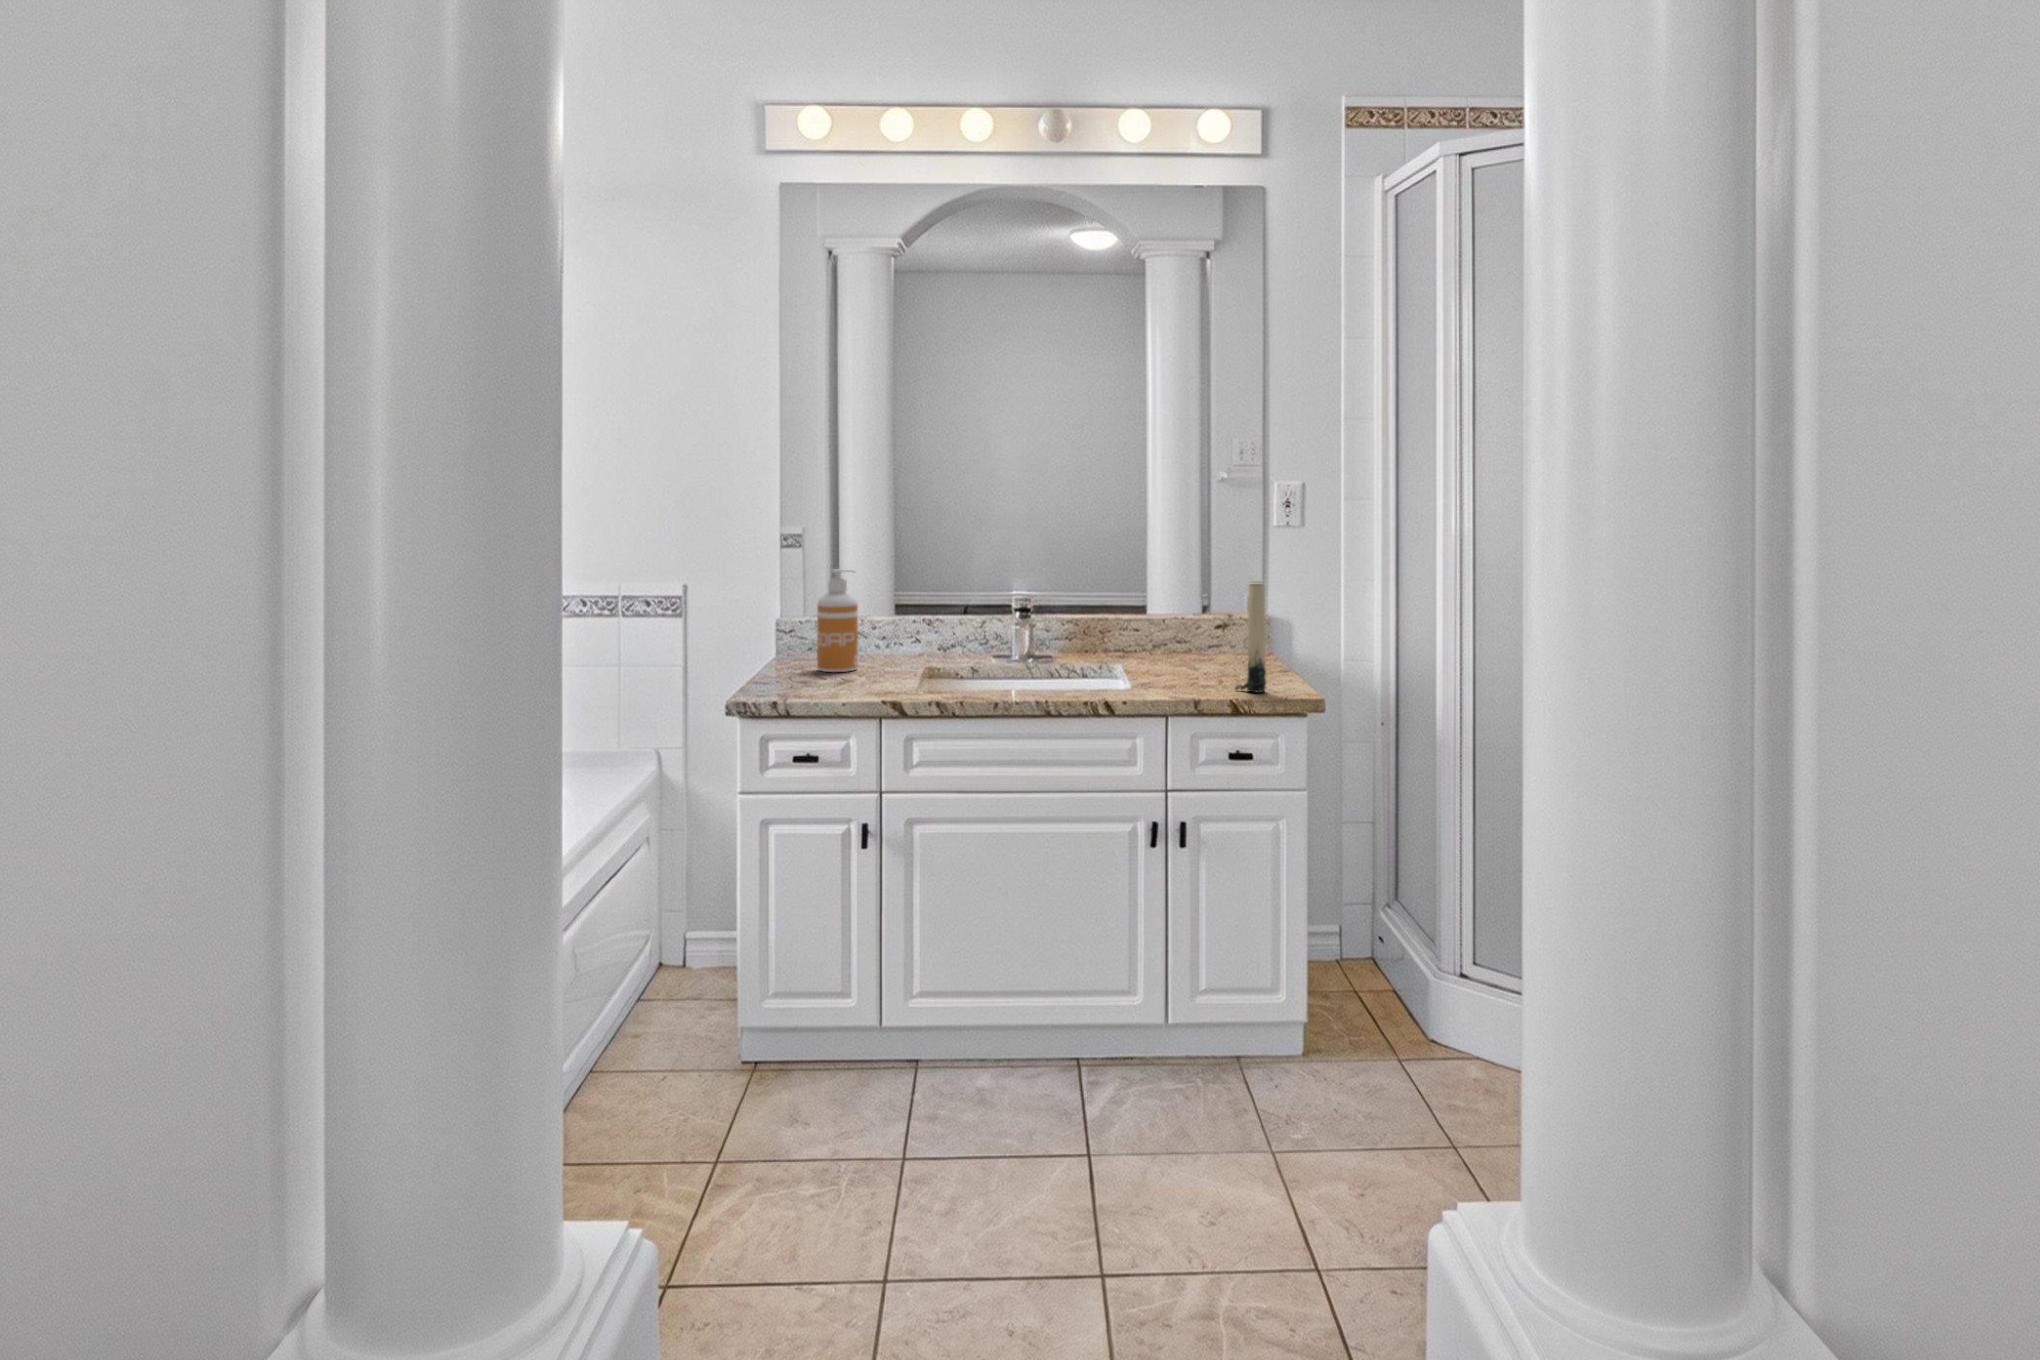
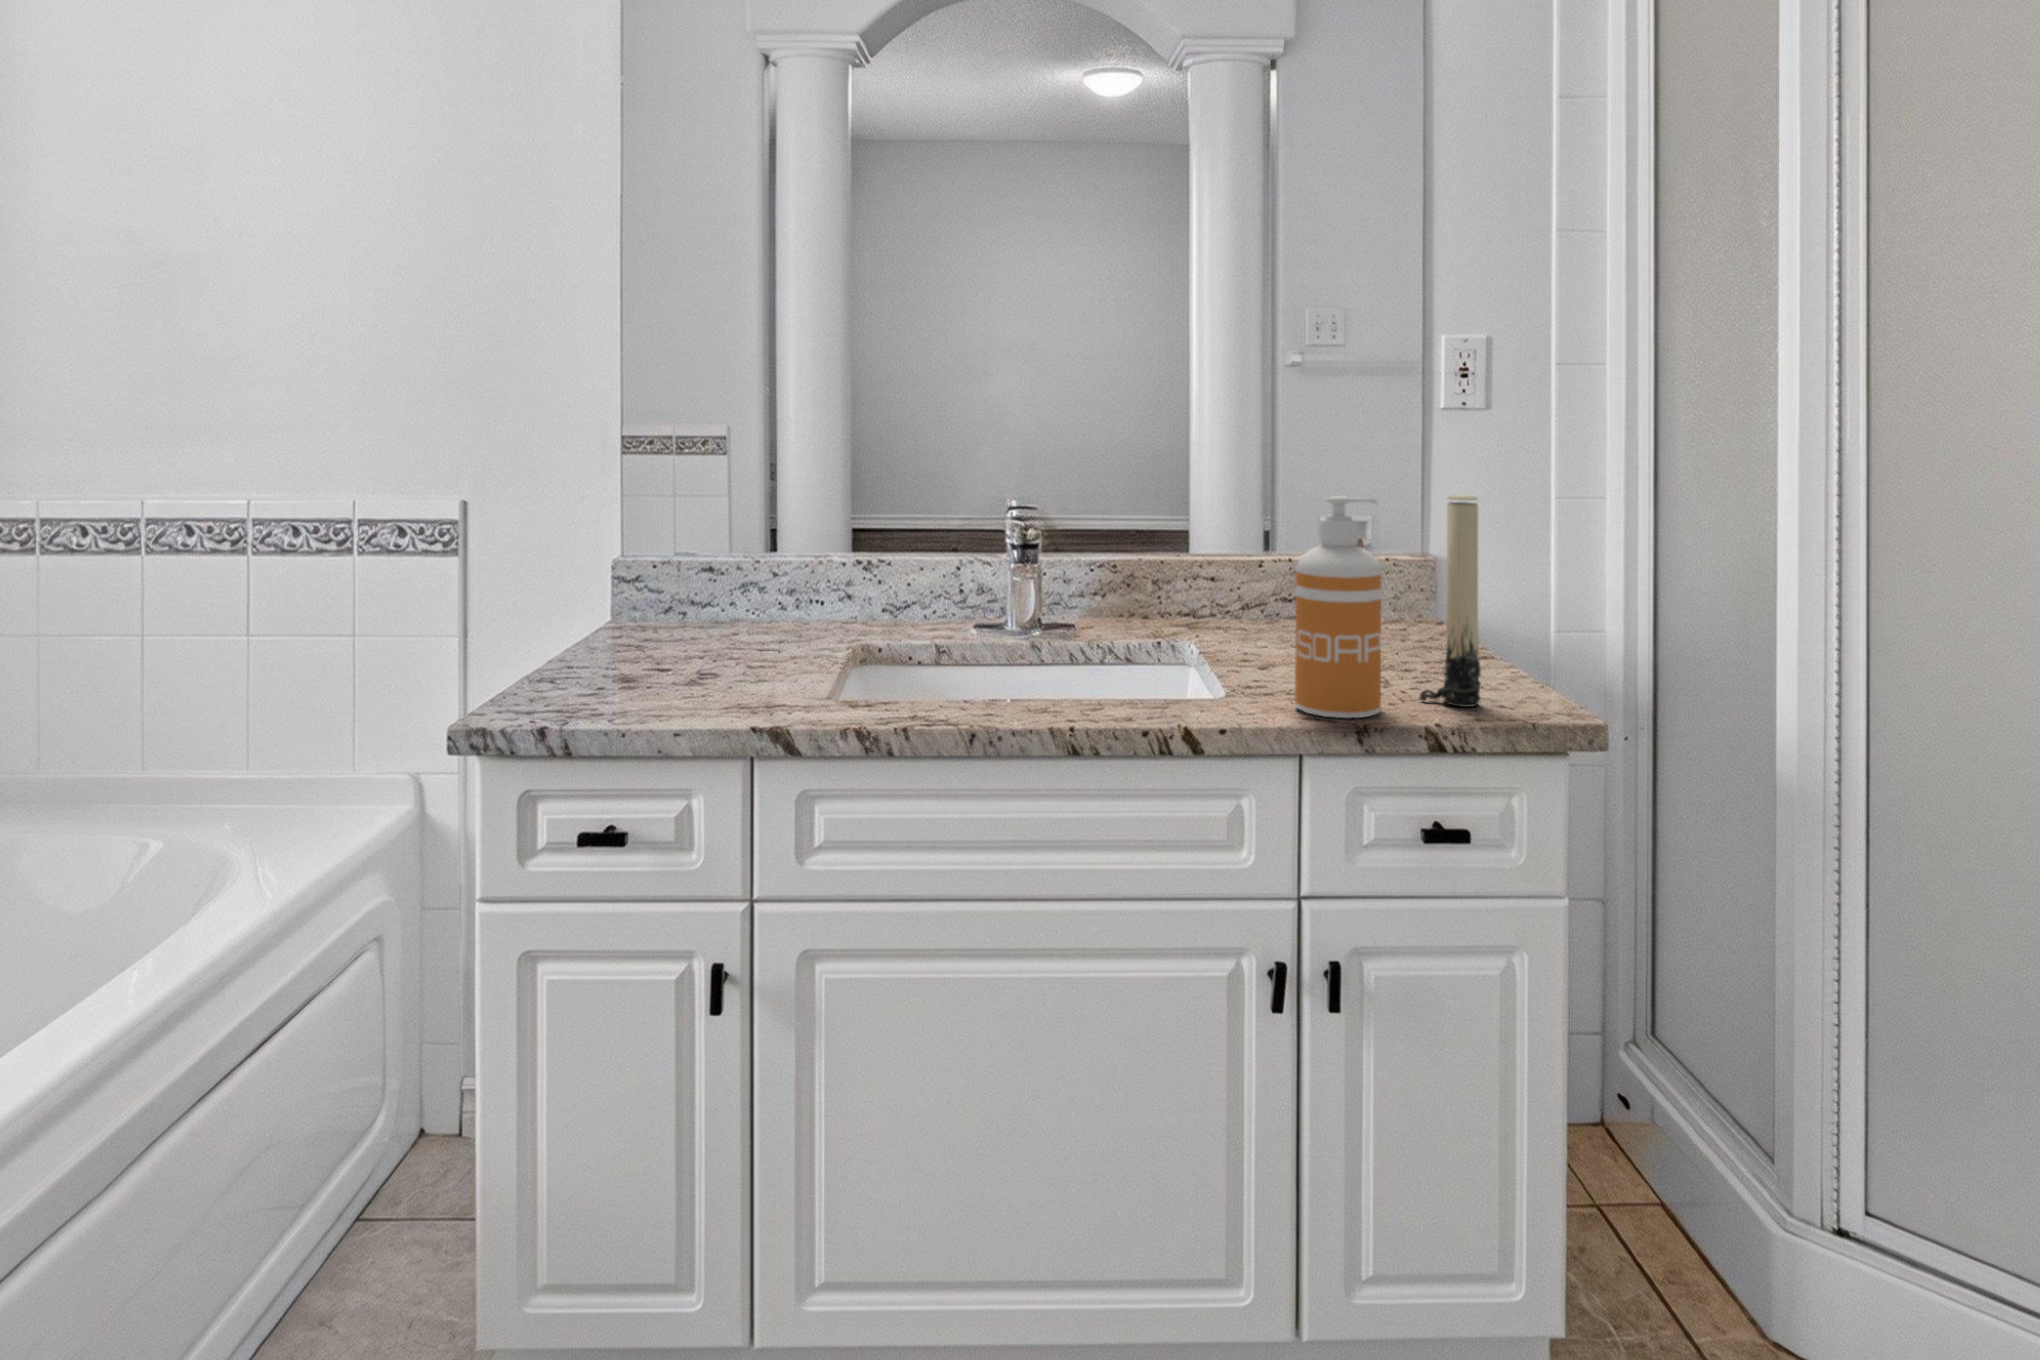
soap dispenser: present [817,569,858,672] -> present [1295,496,1381,718]

